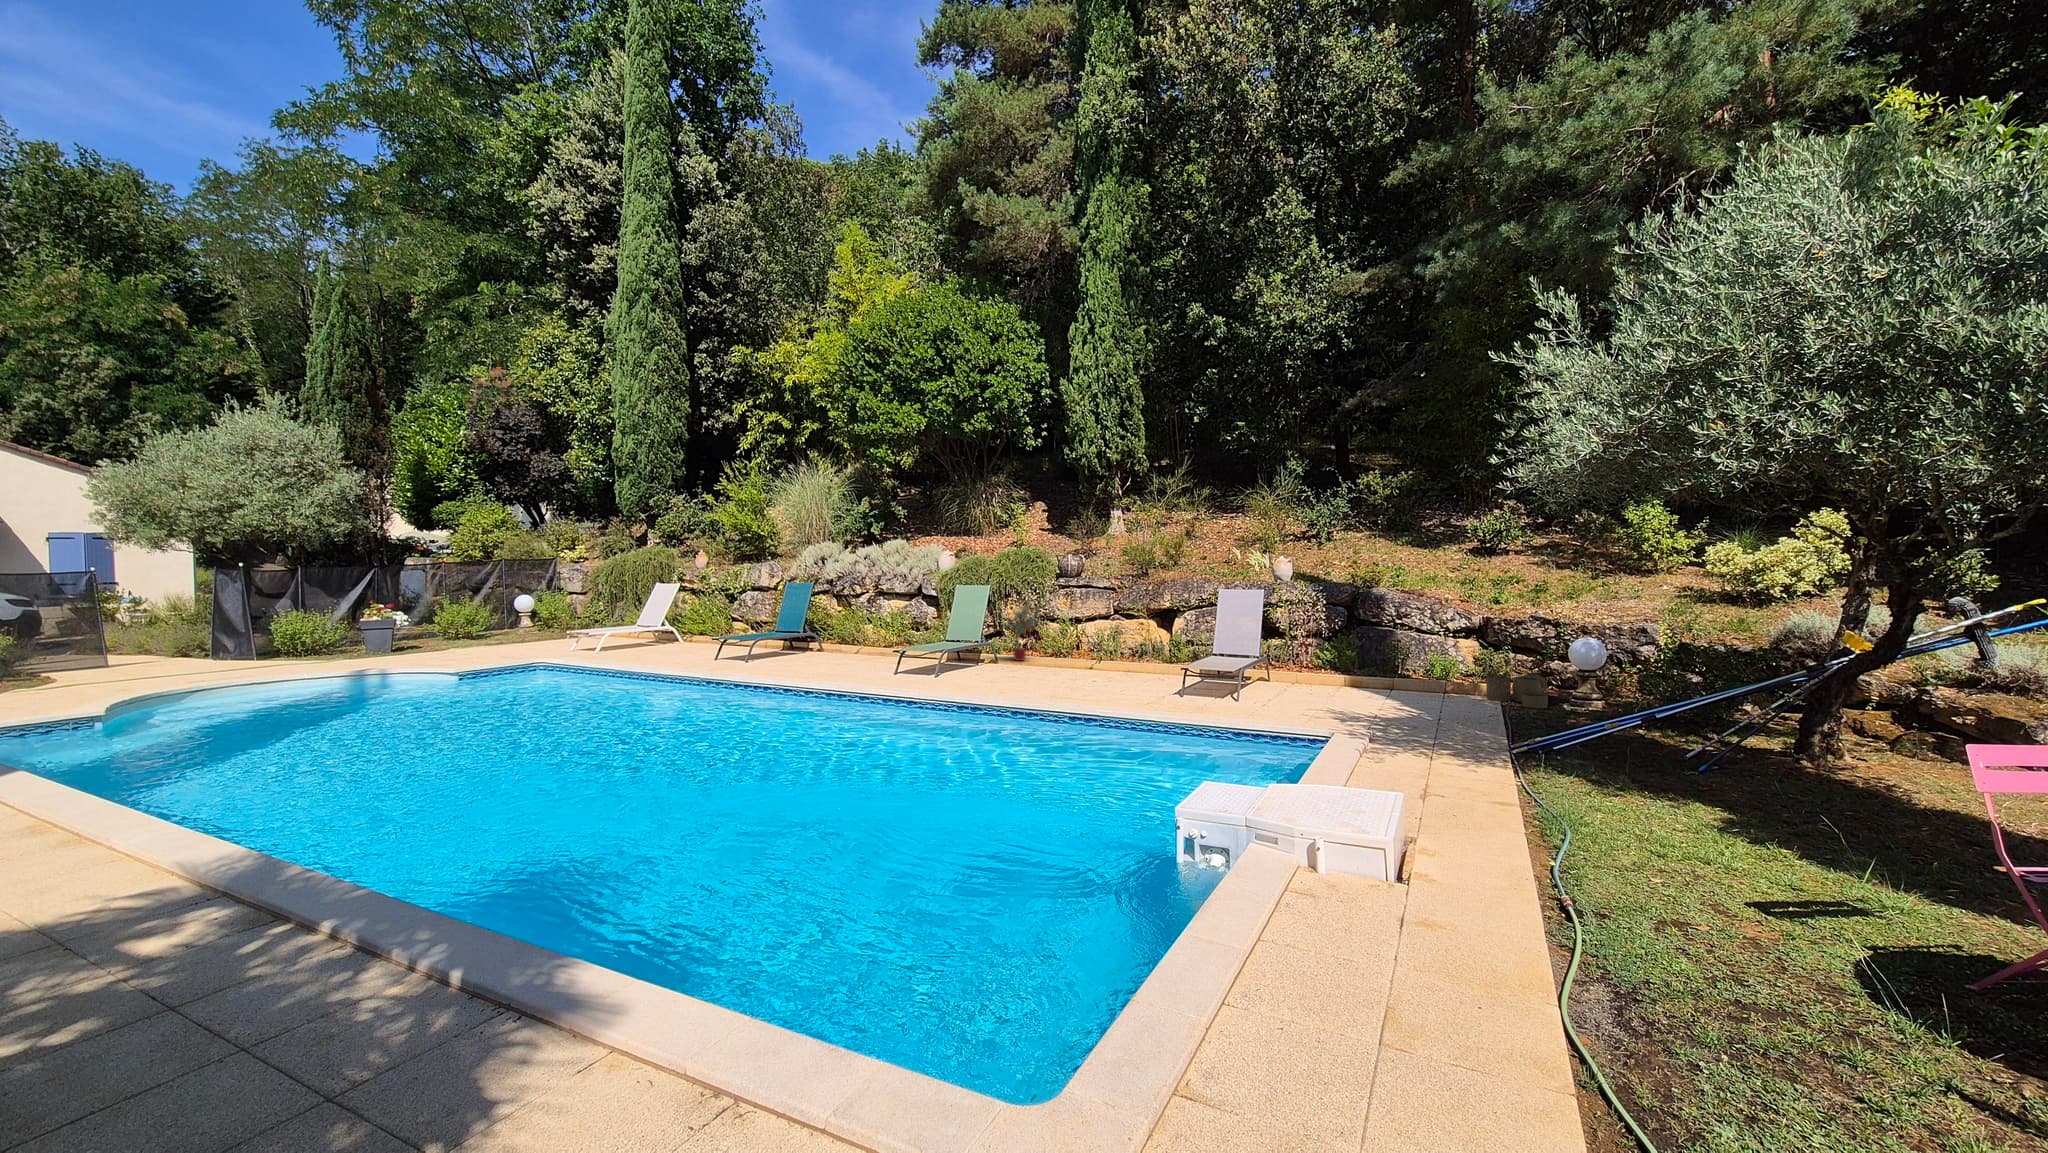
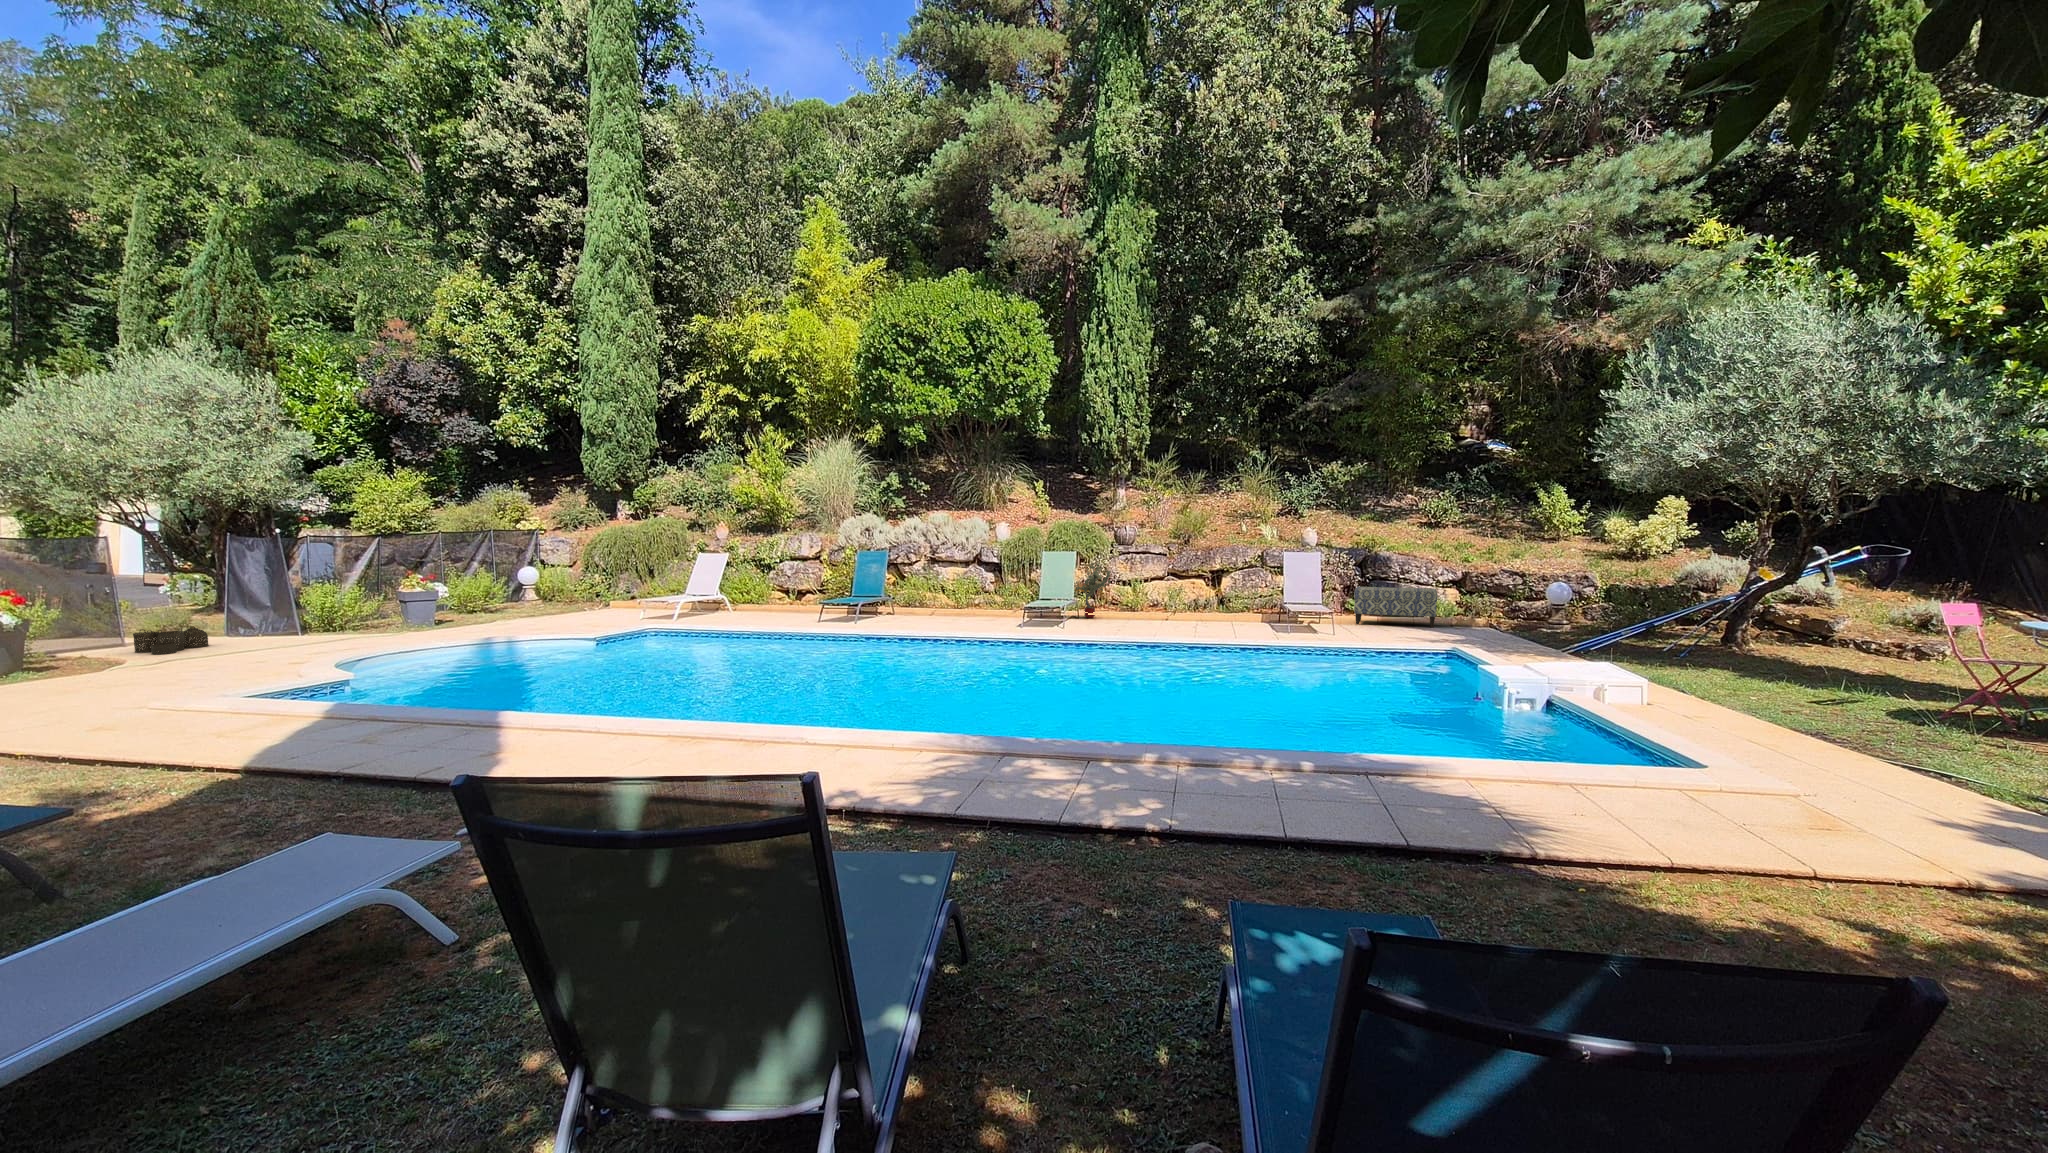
bench: none [1318,633,1434,693] -> present [1354,587,1437,628]
woven basket: present [1486,671,1548,708] -> present [133,626,208,654]

